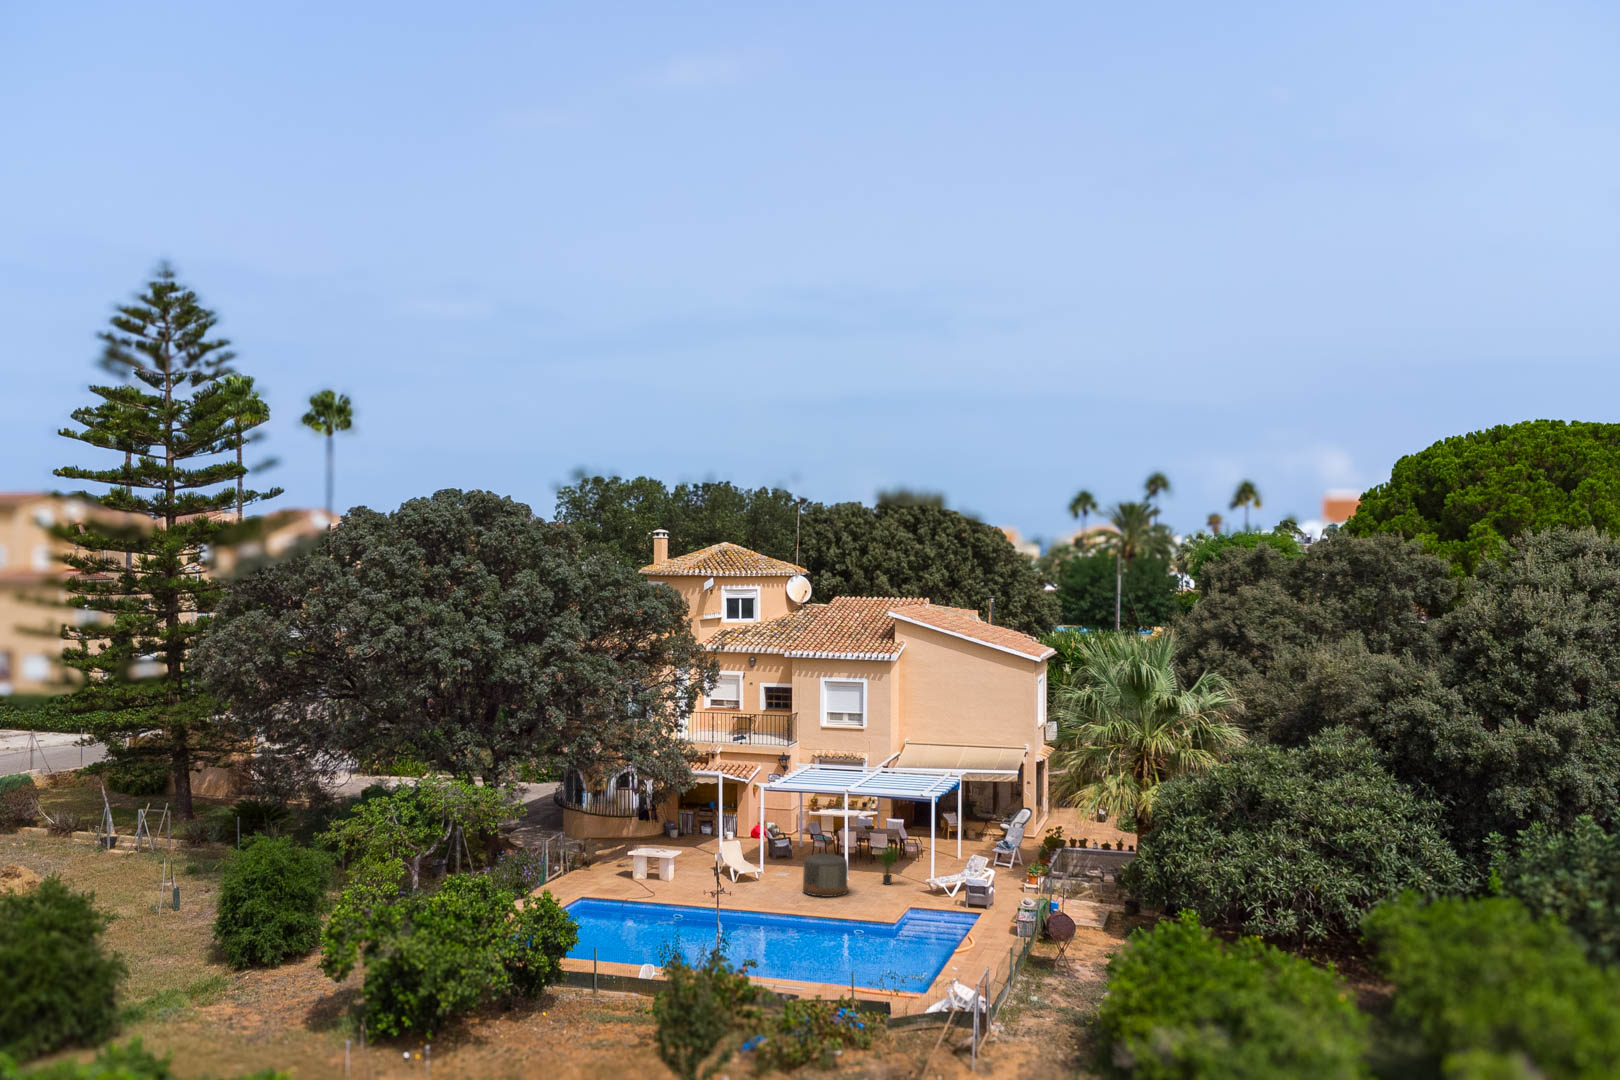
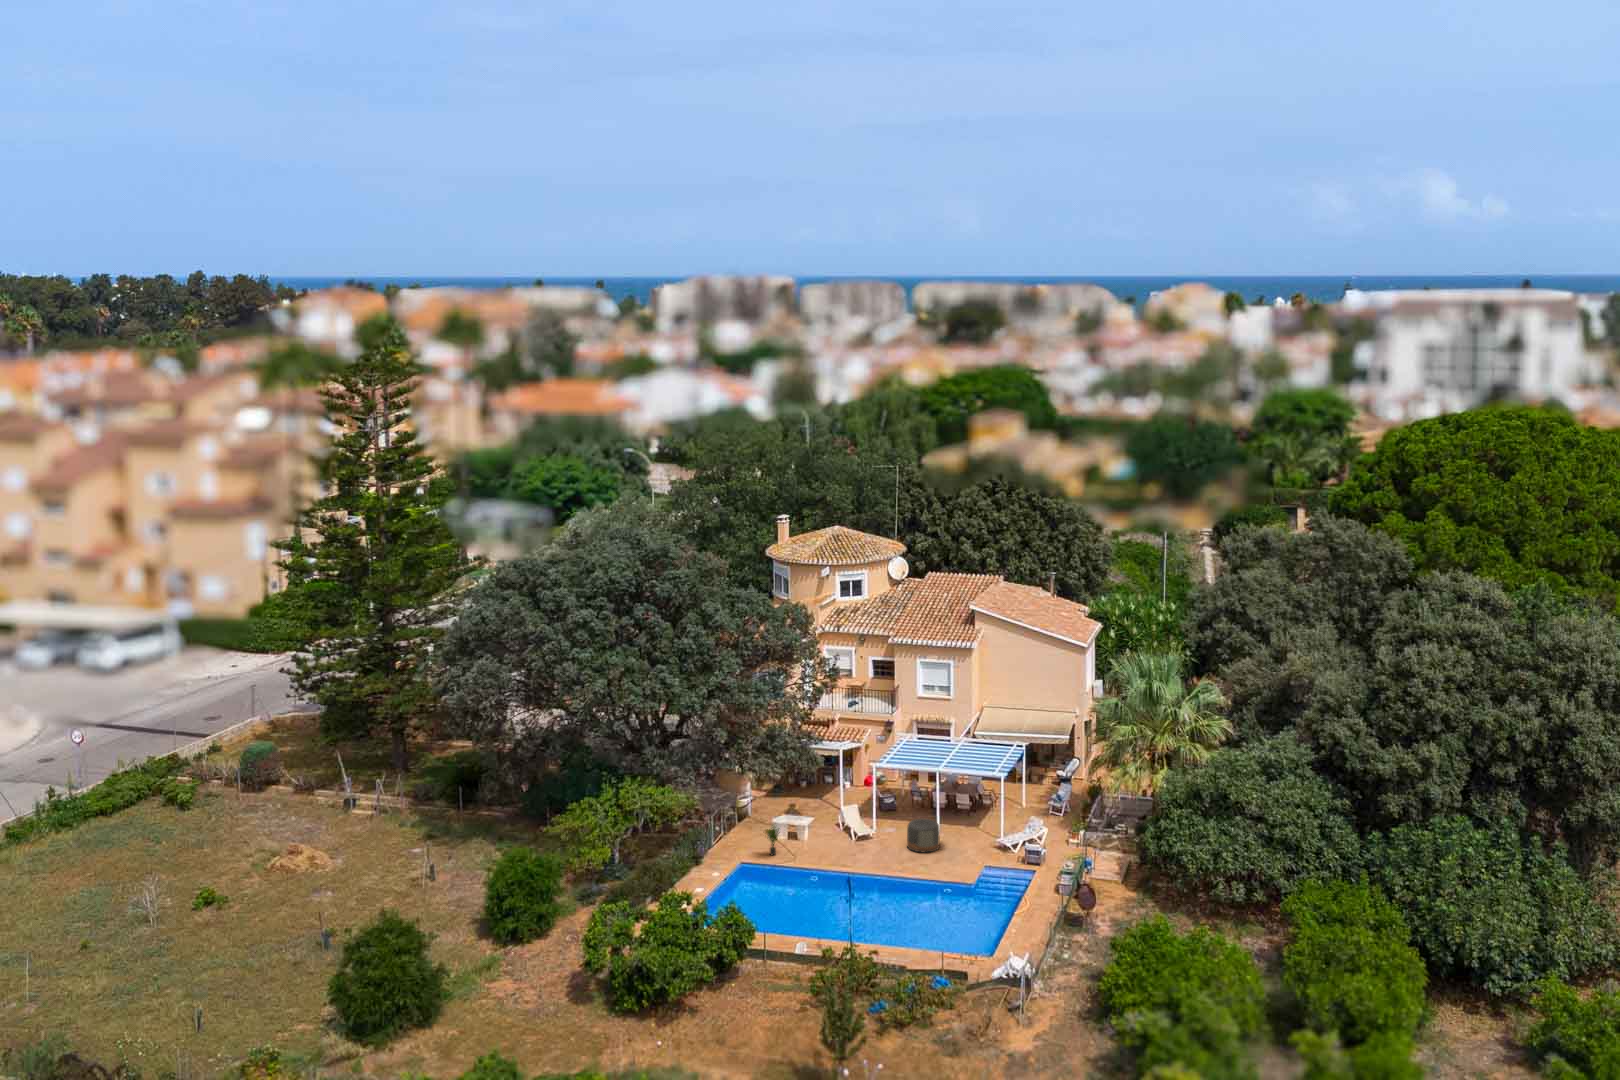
potted plant: present [878,846,898,885] -> present [768,825,780,855]

